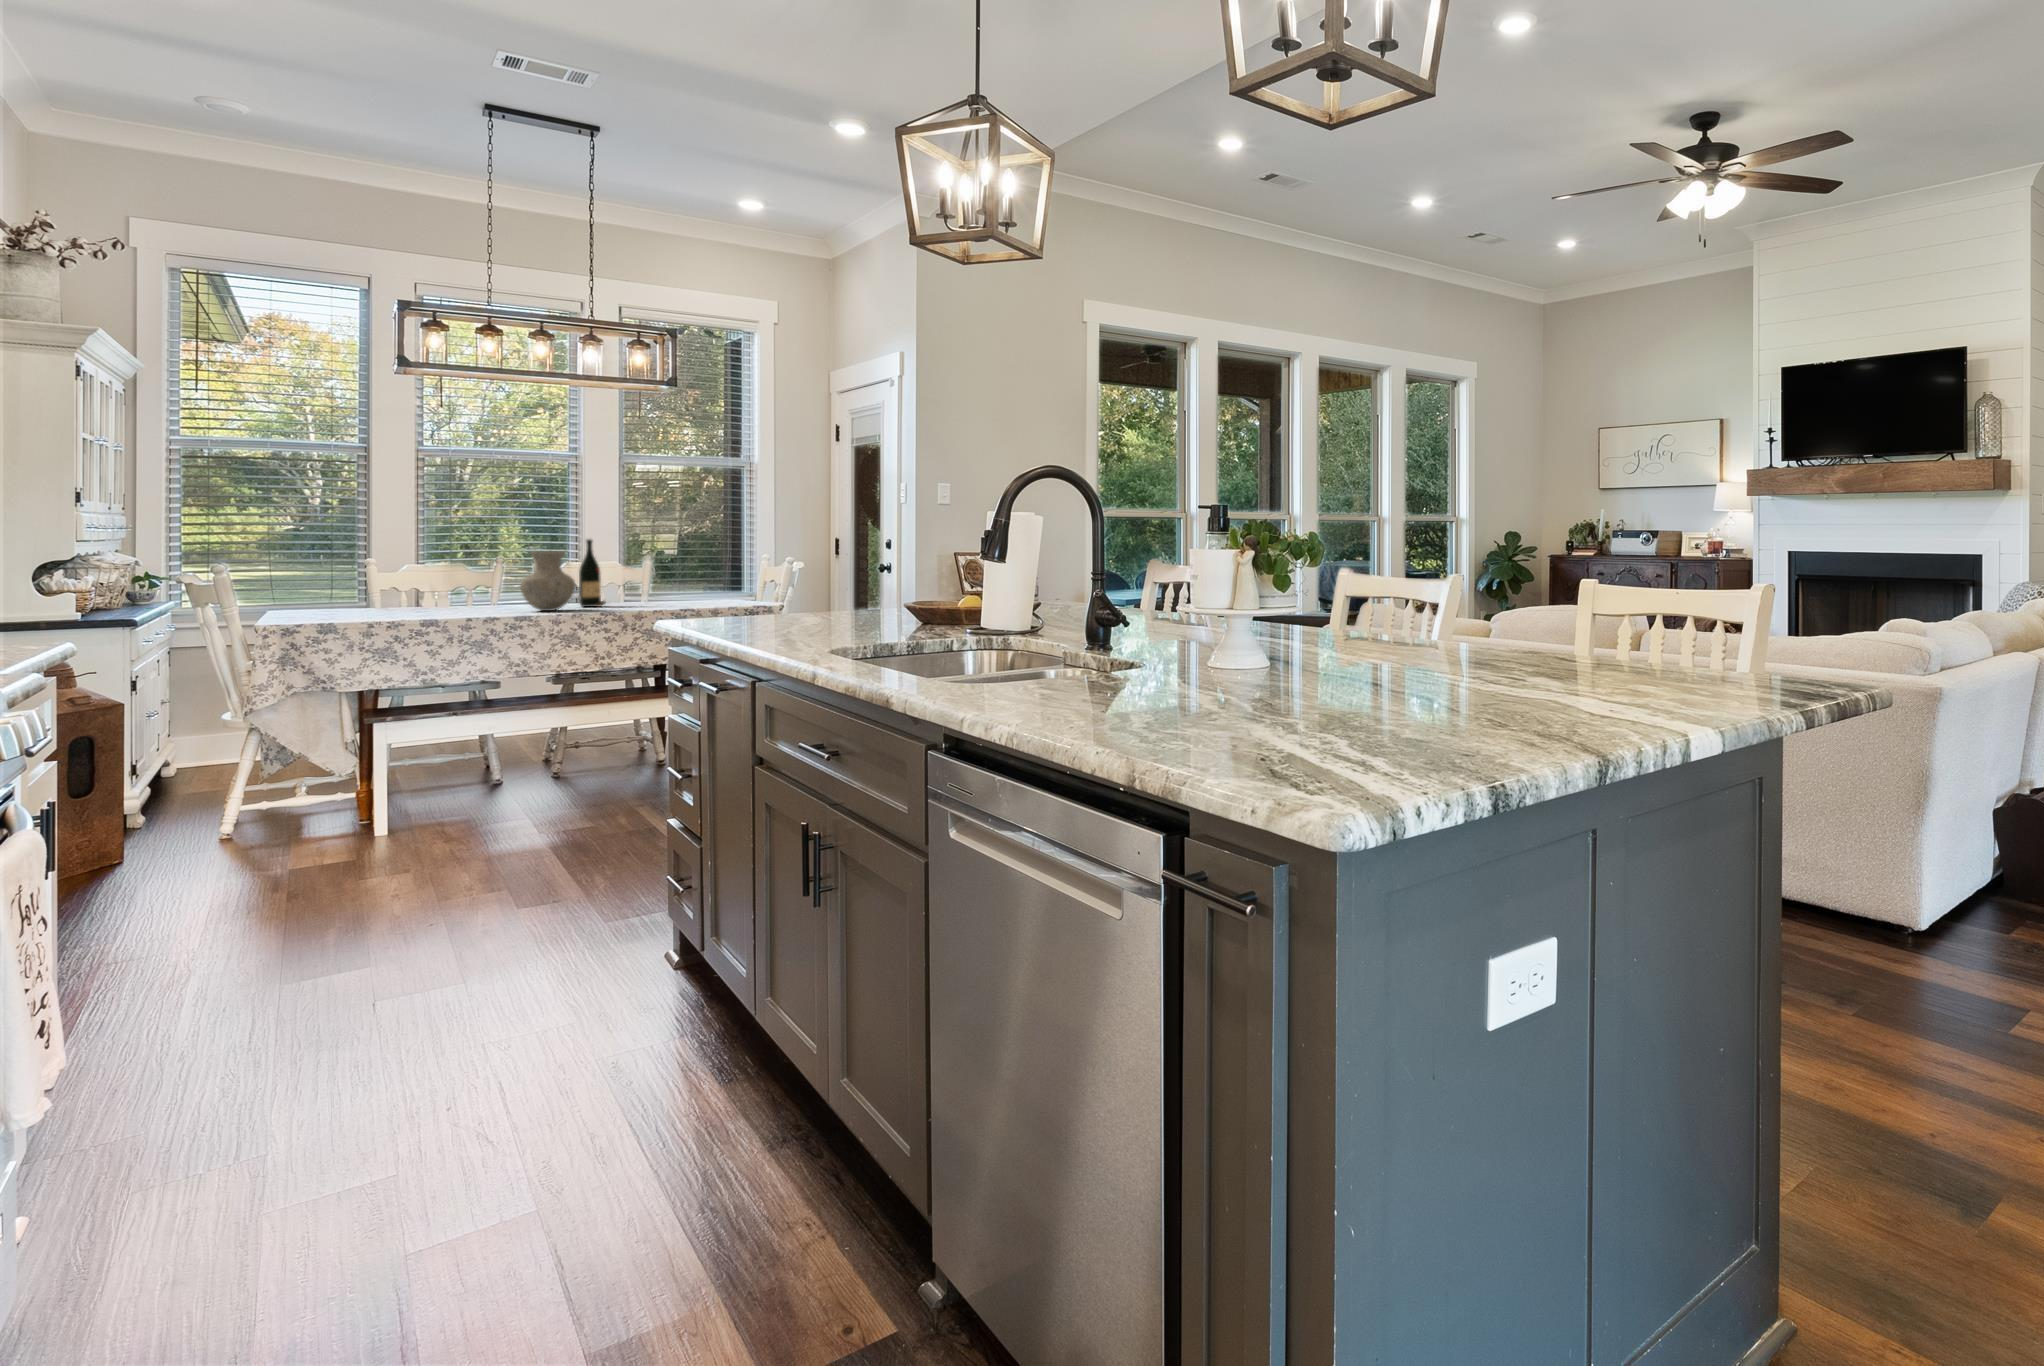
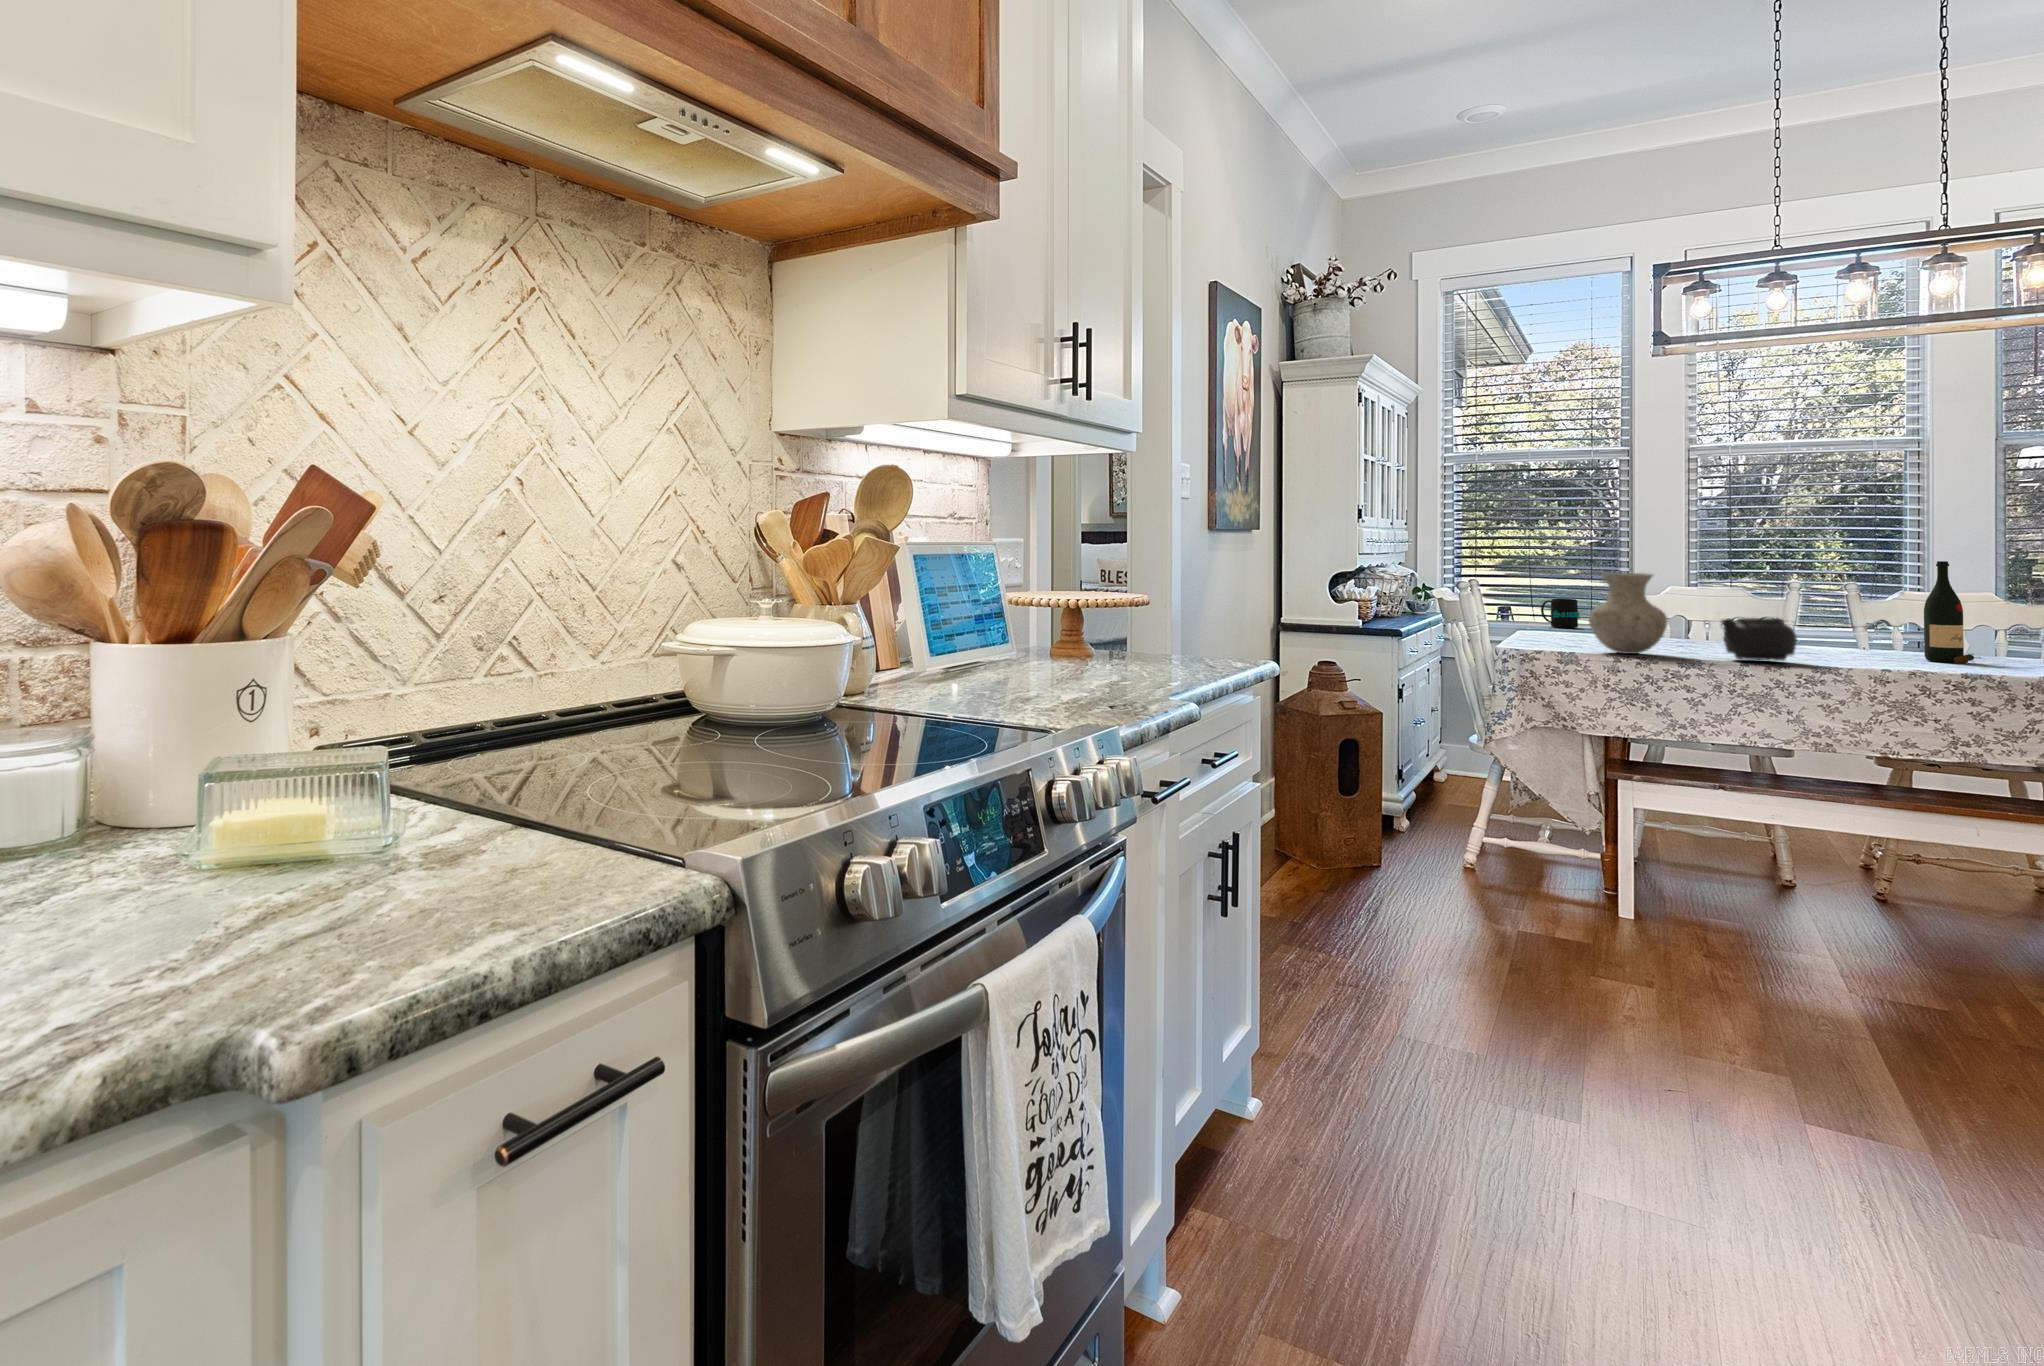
vase: present [520,551,576,611] -> present [1589,573,1668,654]
mug: none [282,580,320,606] -> present [1541,599,1579,628]
teapot: none [453,583,507,616] -> present [1722,618,1797,661]

